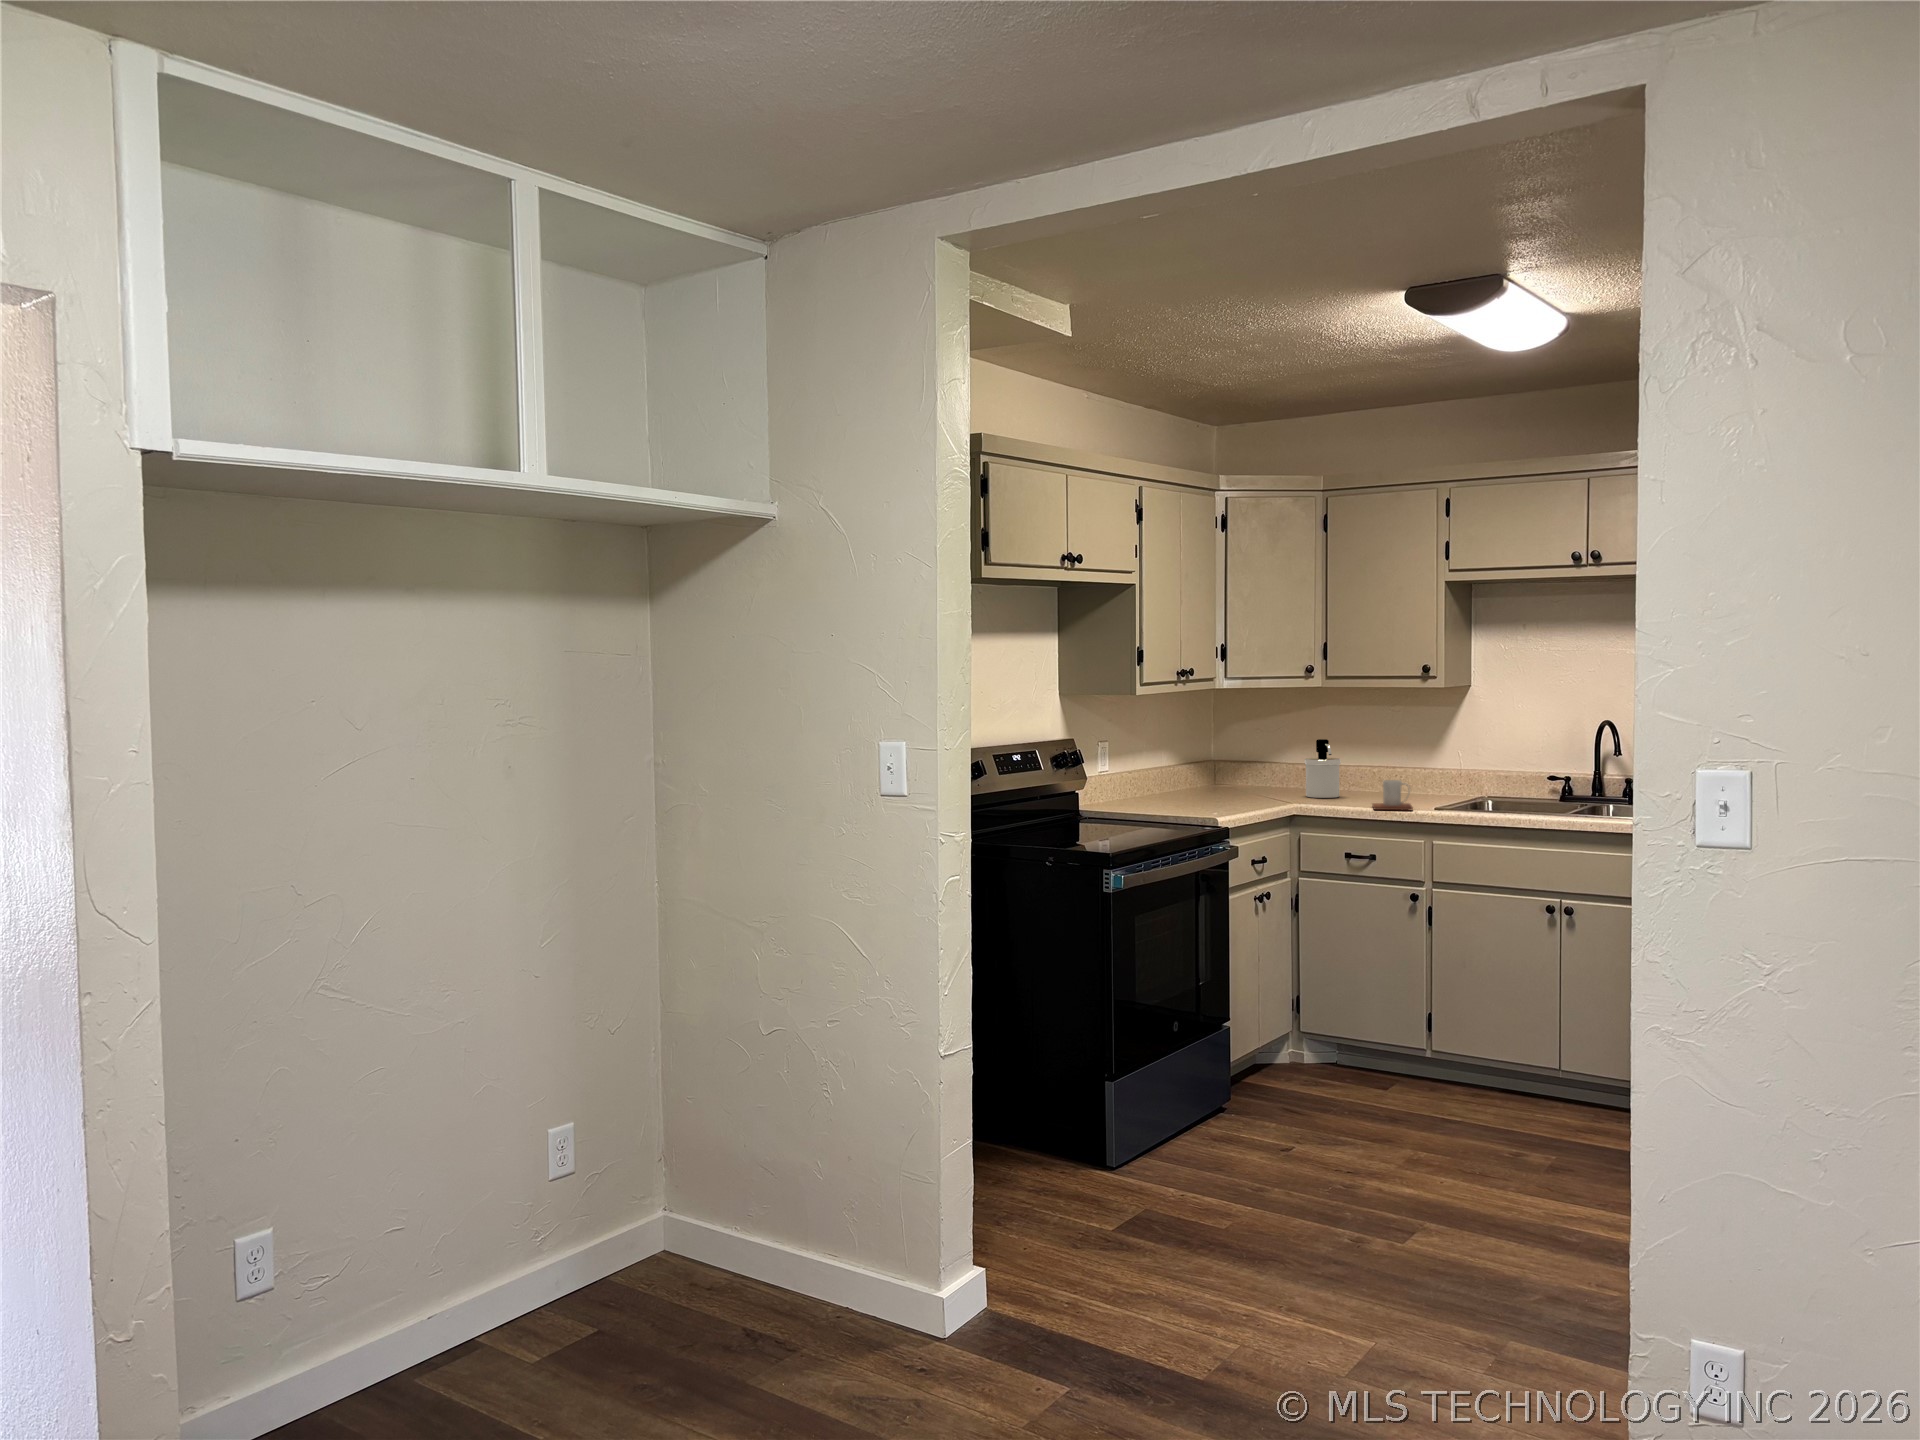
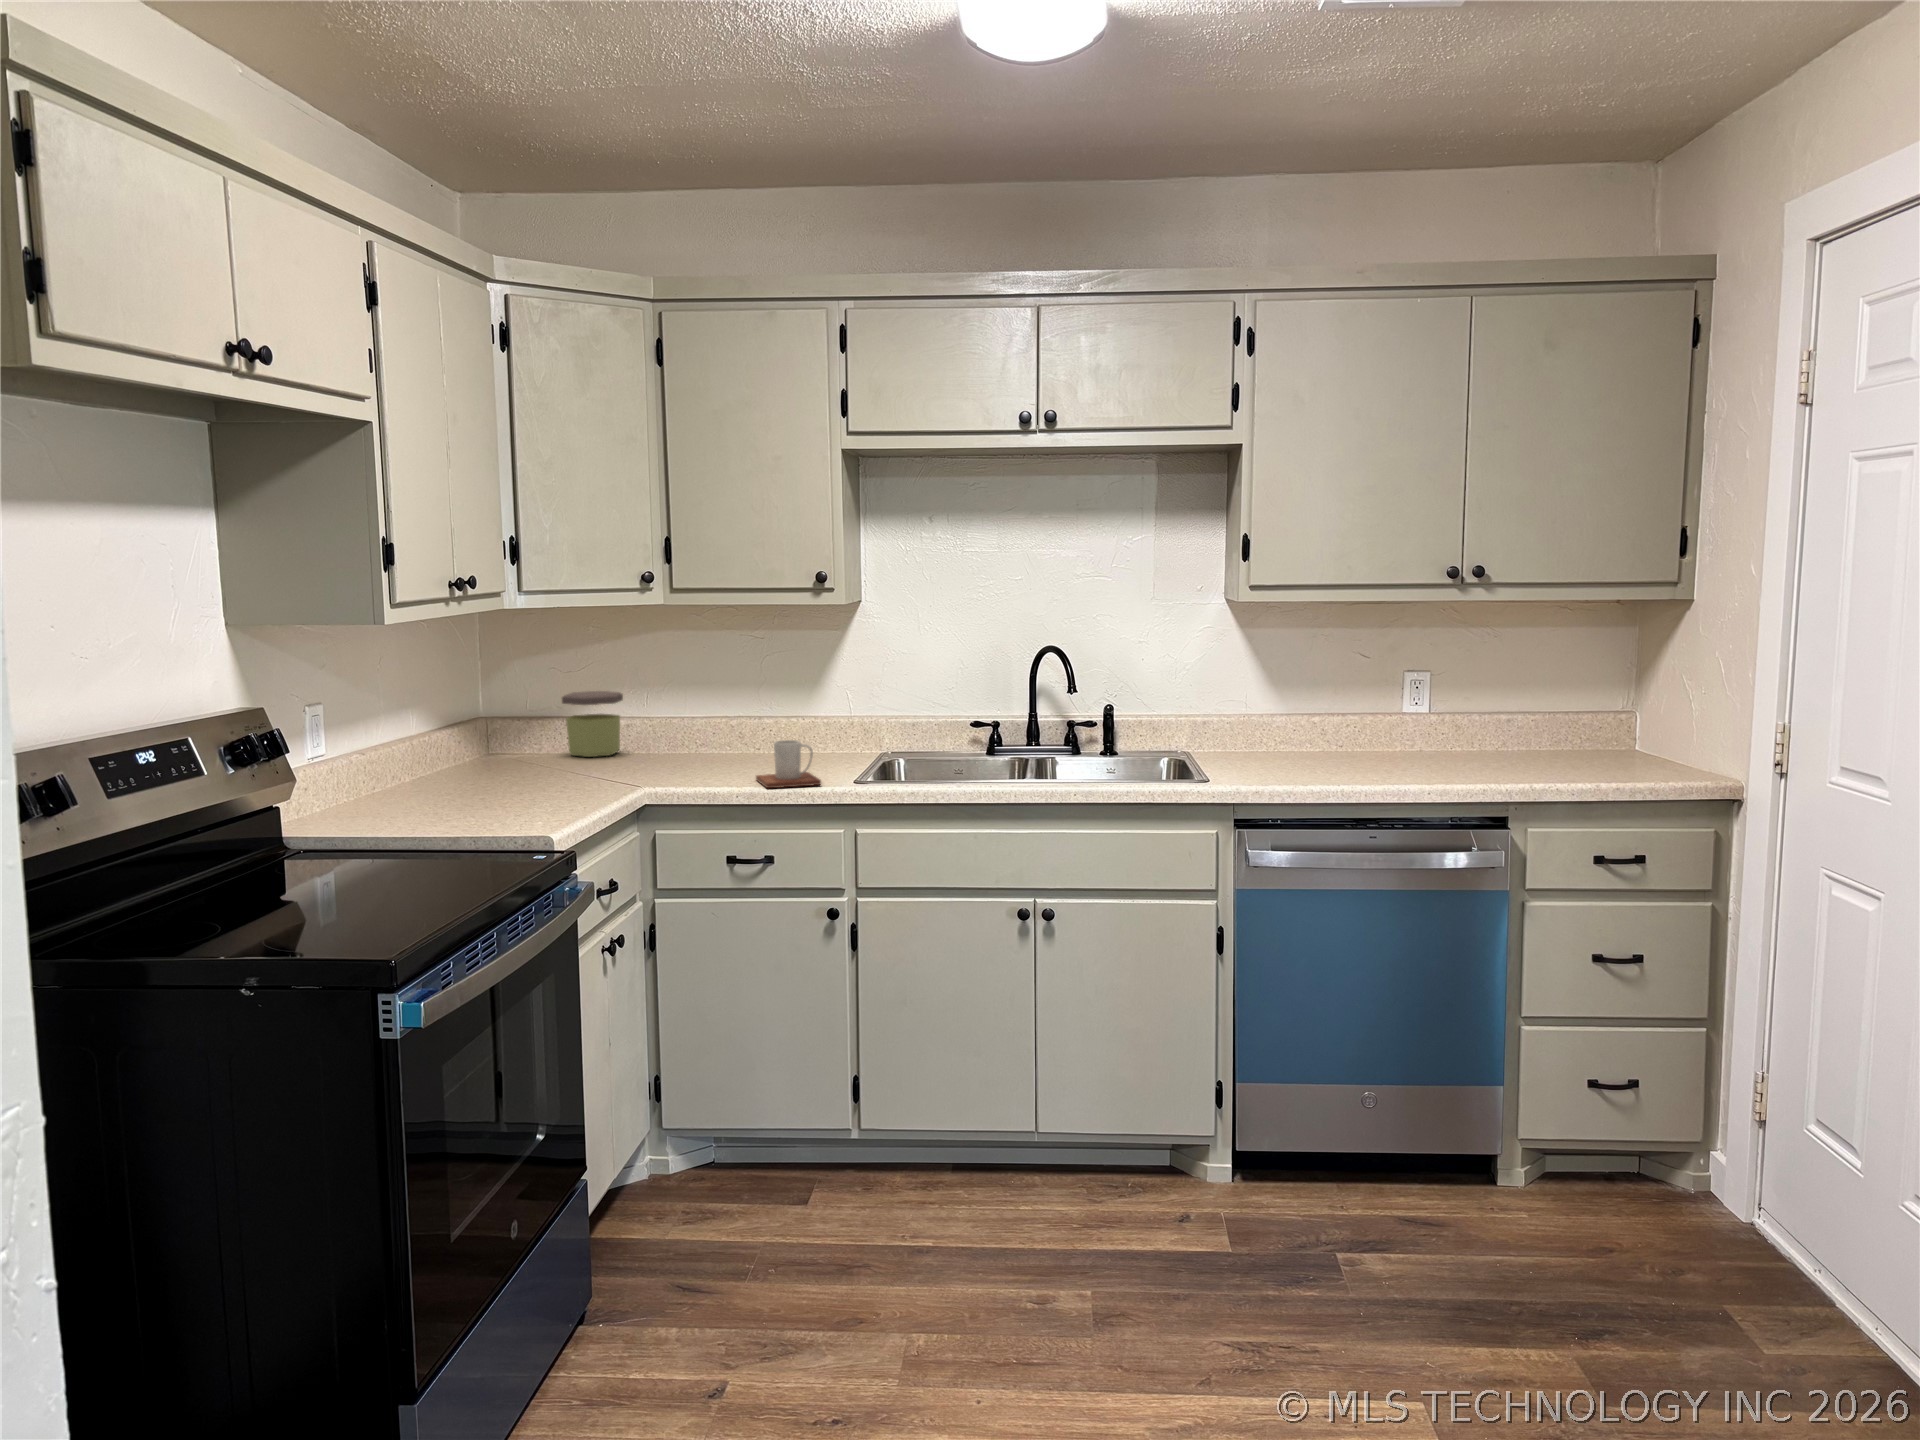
soap dispenser: present [1305,739,1341,798] -> none [640,680,693,768]
jar: none [1259,747,1300,791] -> present [562,691,623,757]

